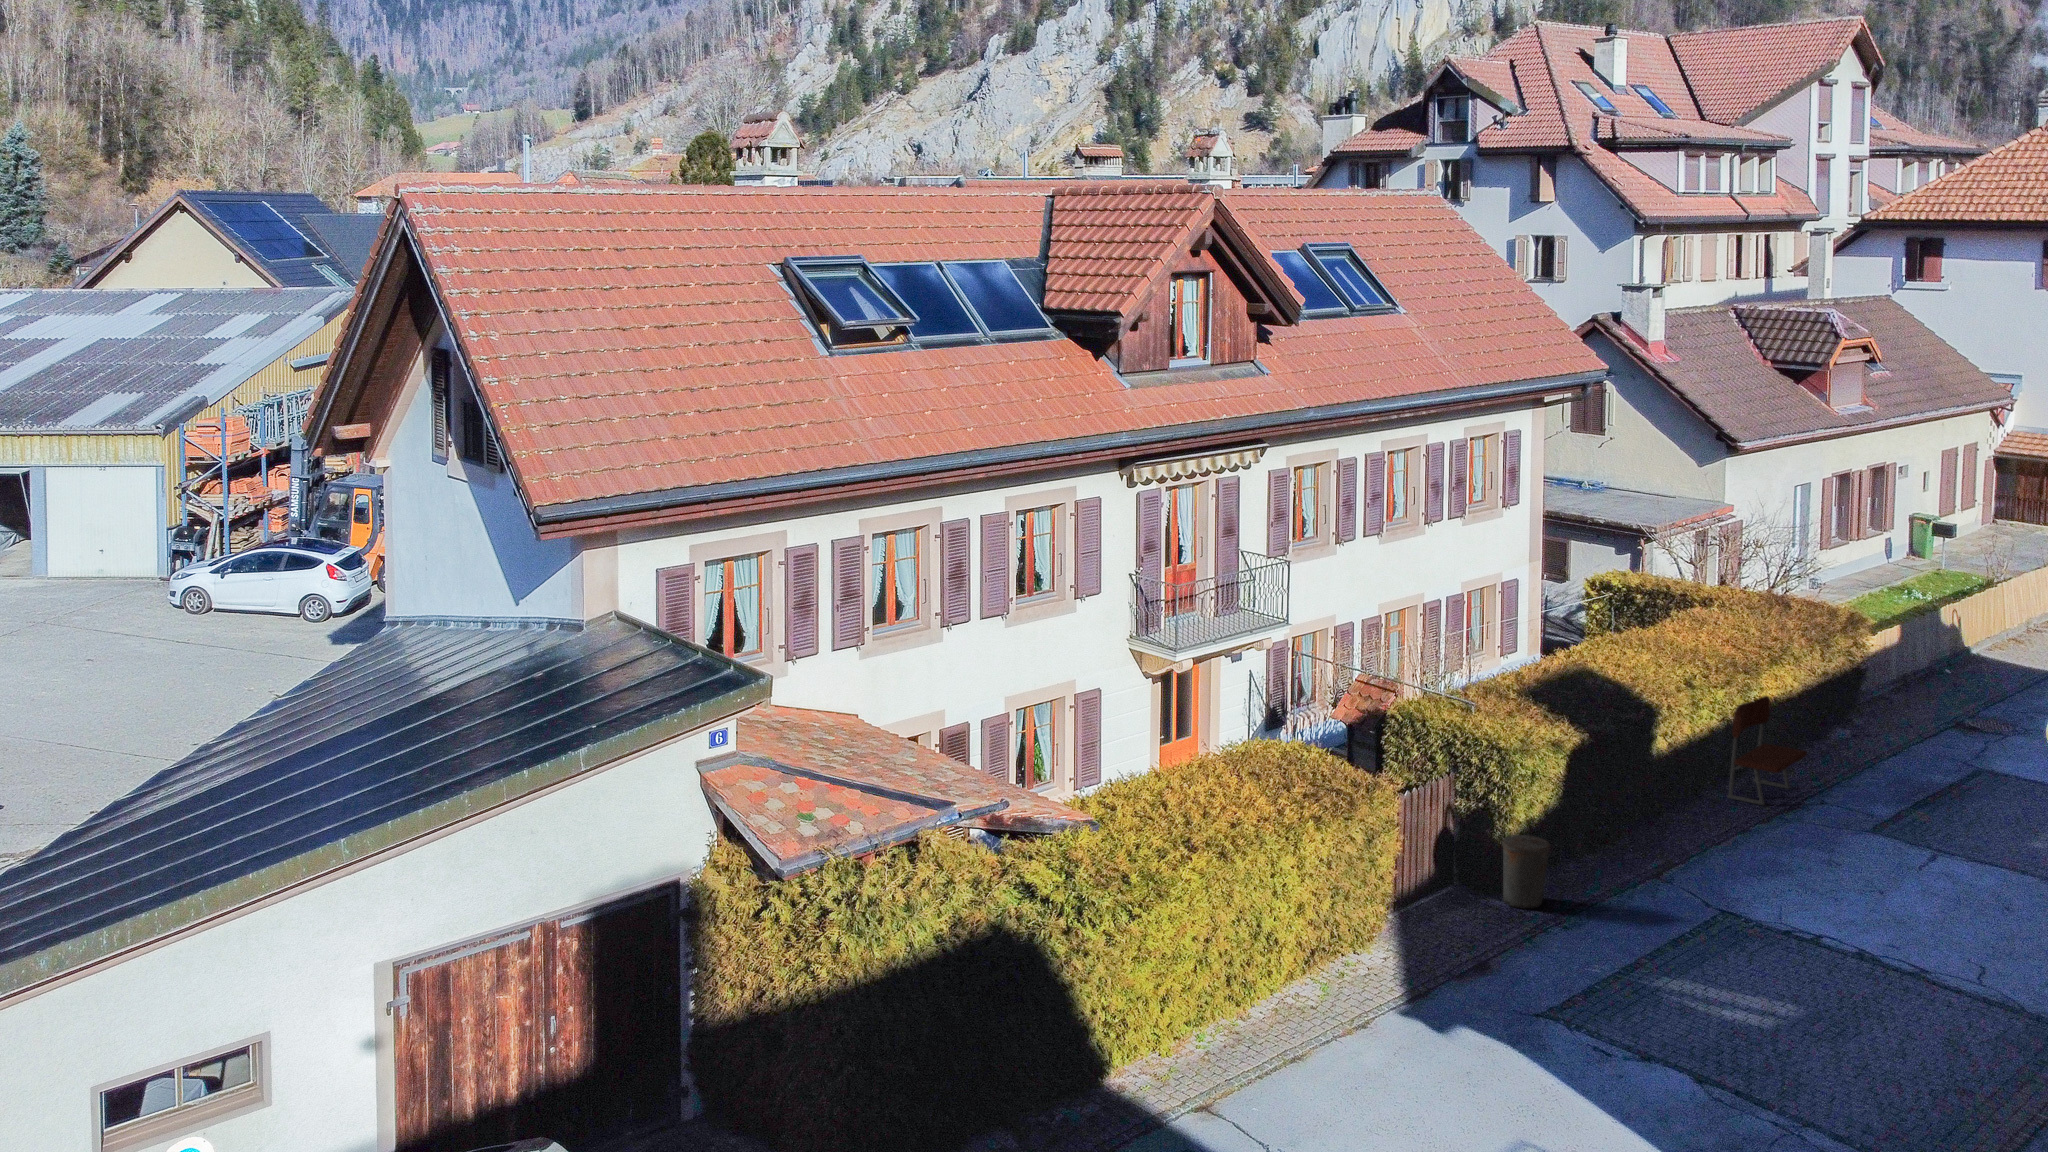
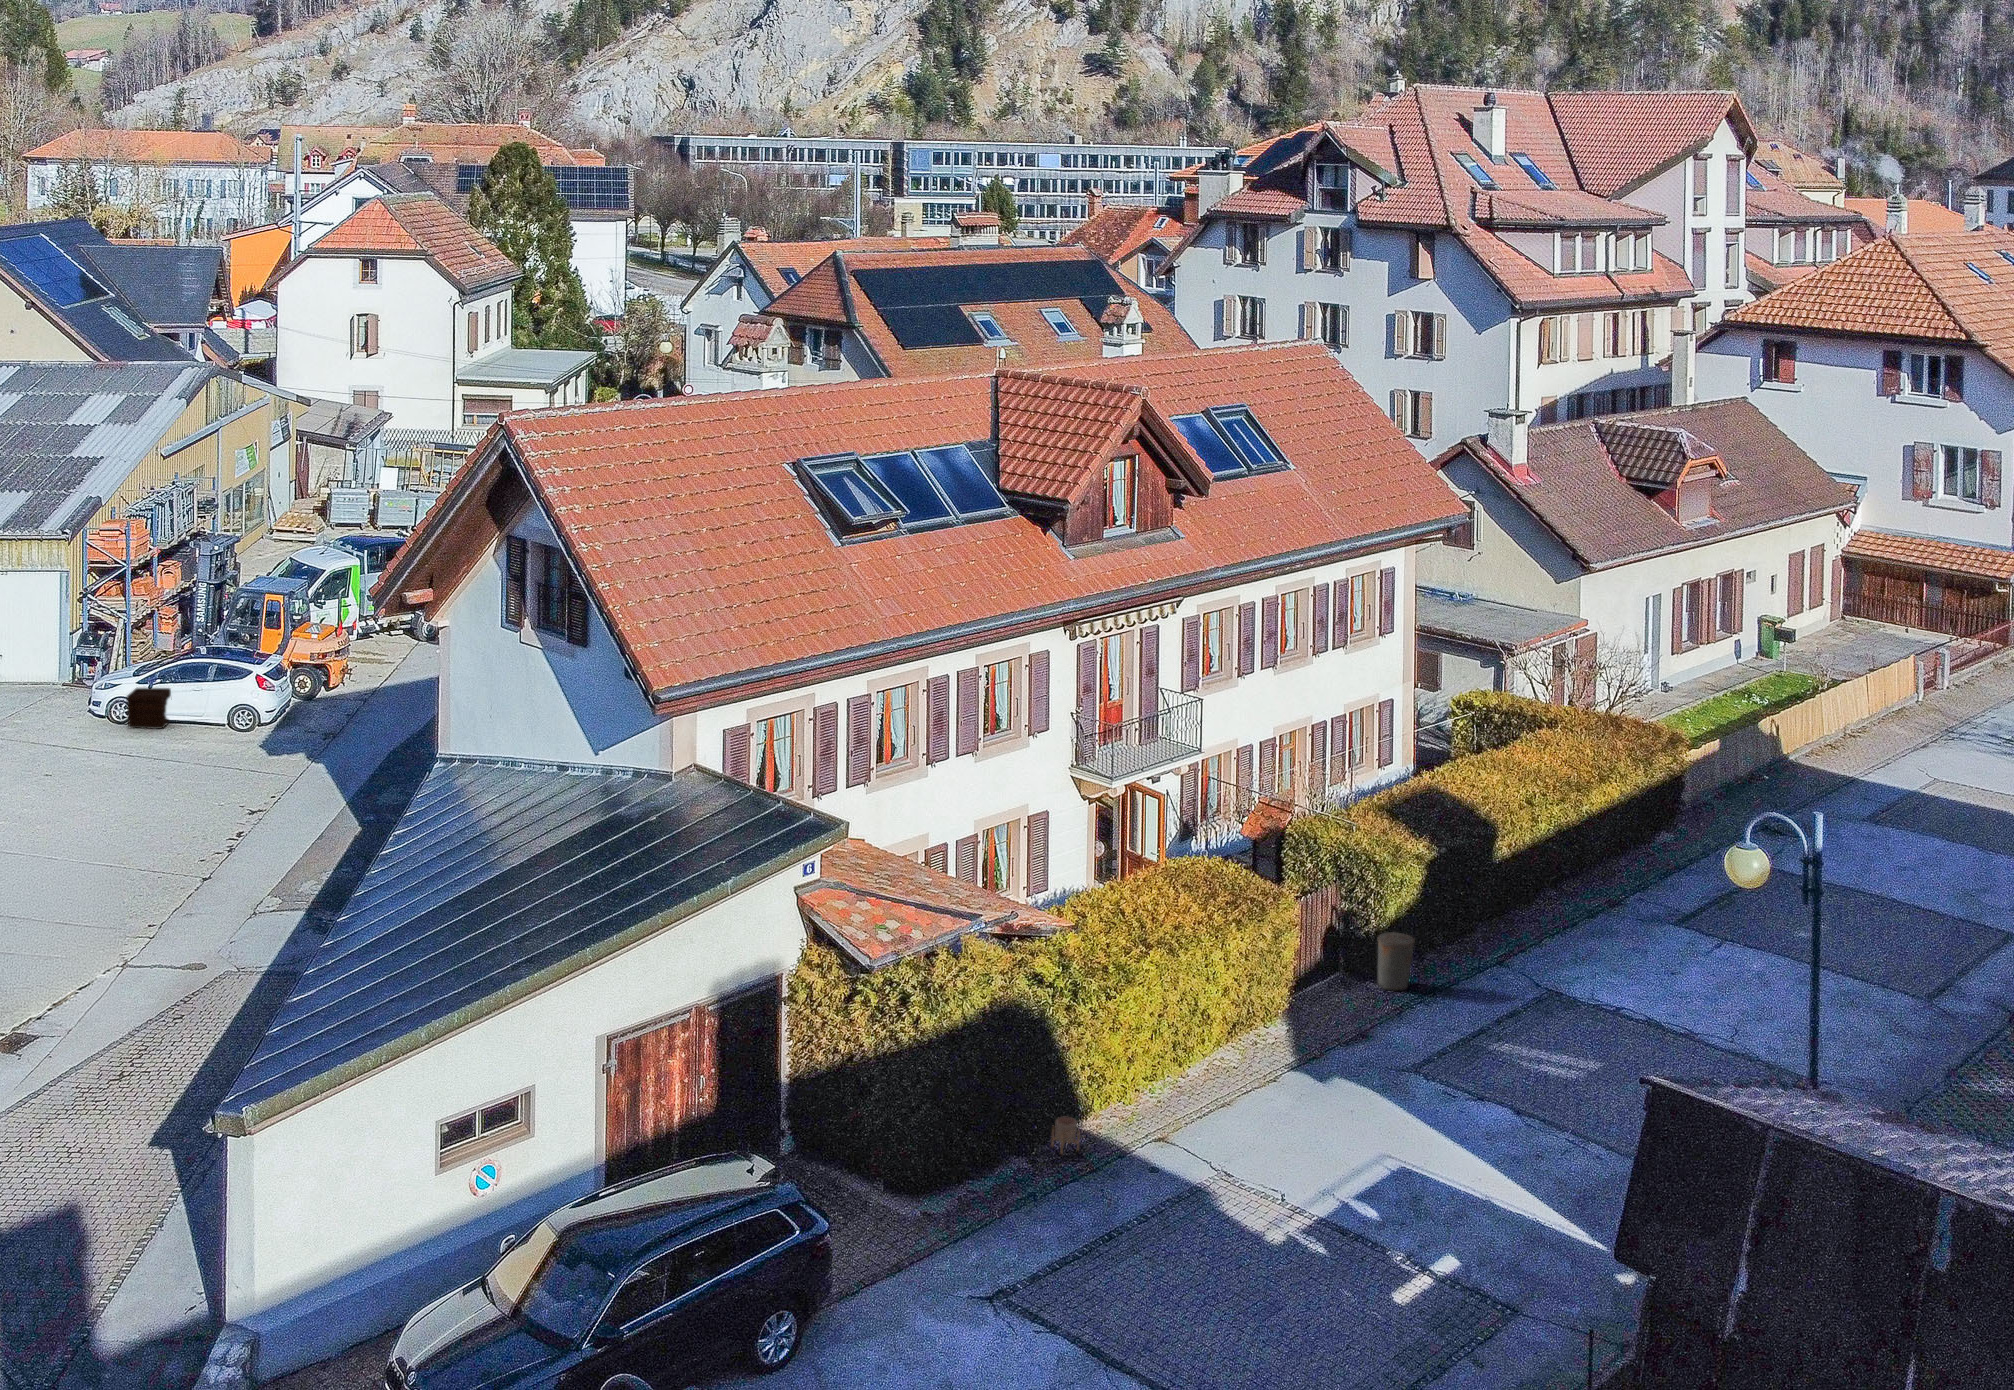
wooden crate: none [185,581,238,623] -> present [127,688,171,729]
bench: present [1727,696,1807,805] -> none [1561,811,1628,903]
planter: none [1050,1076,1088,1129] -> present [1051,1117,1080,1154]

